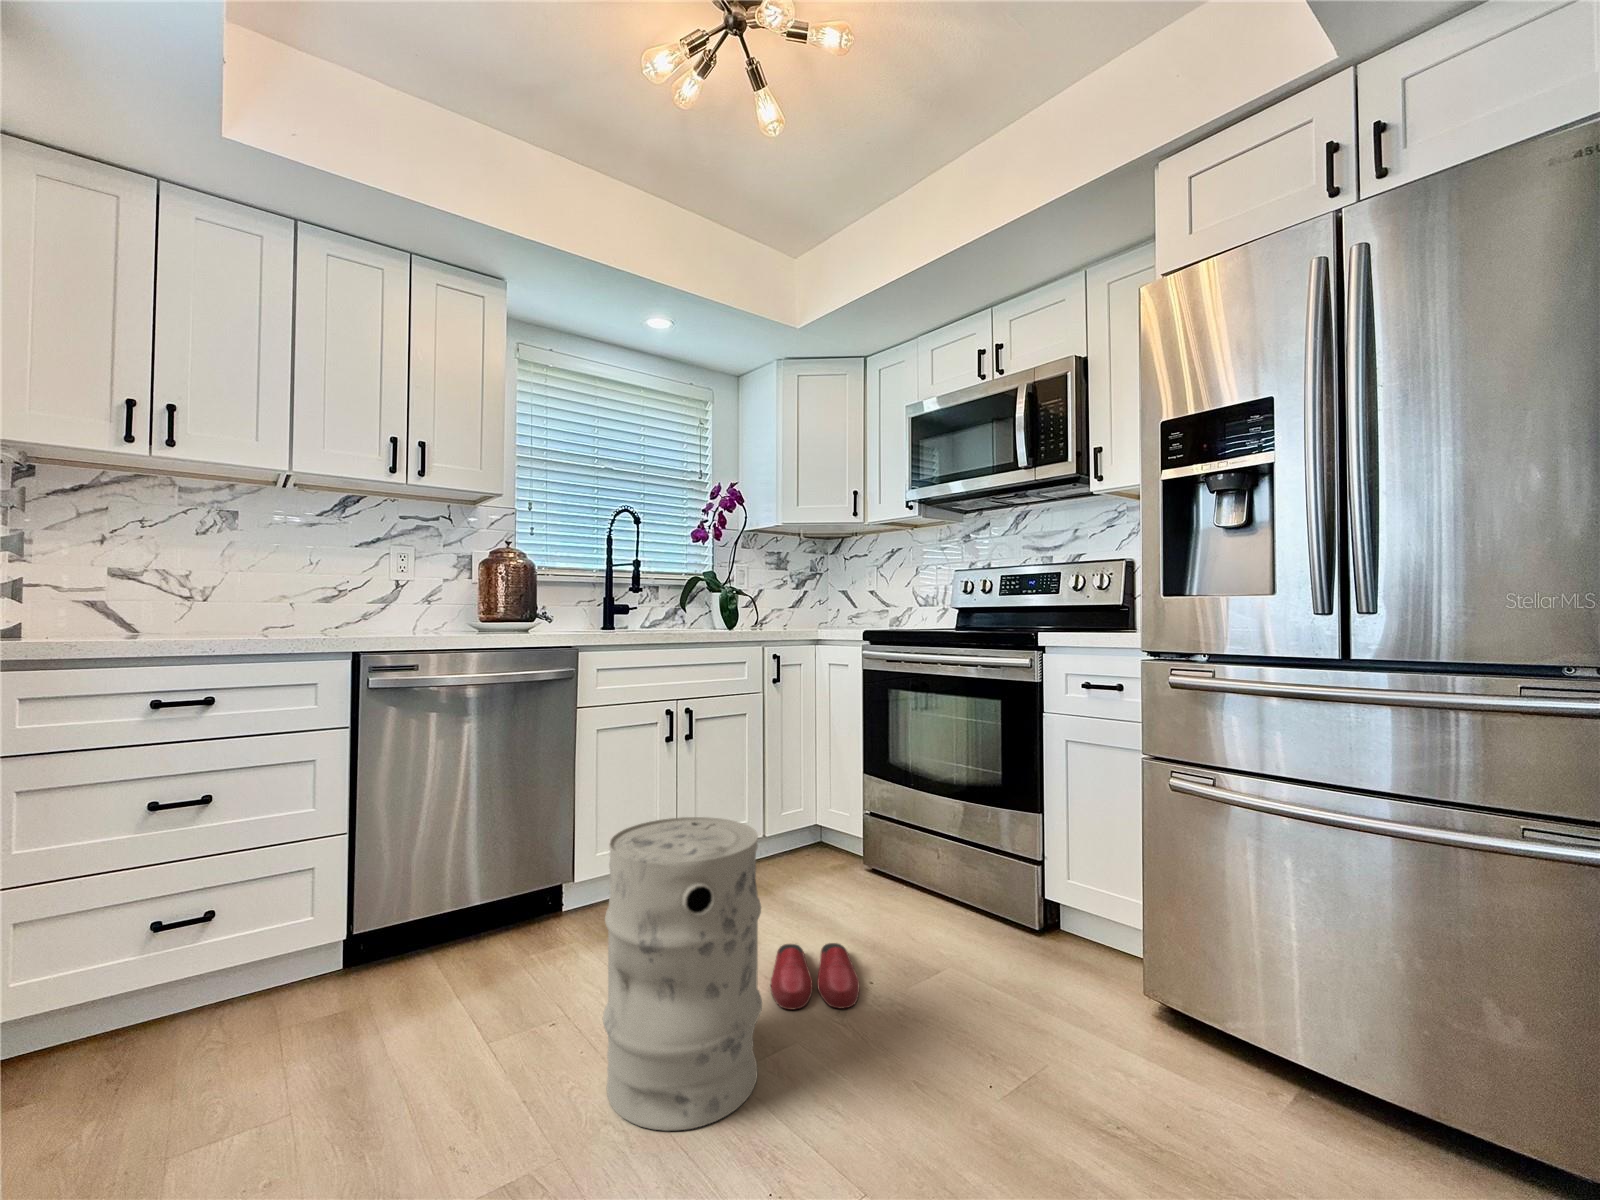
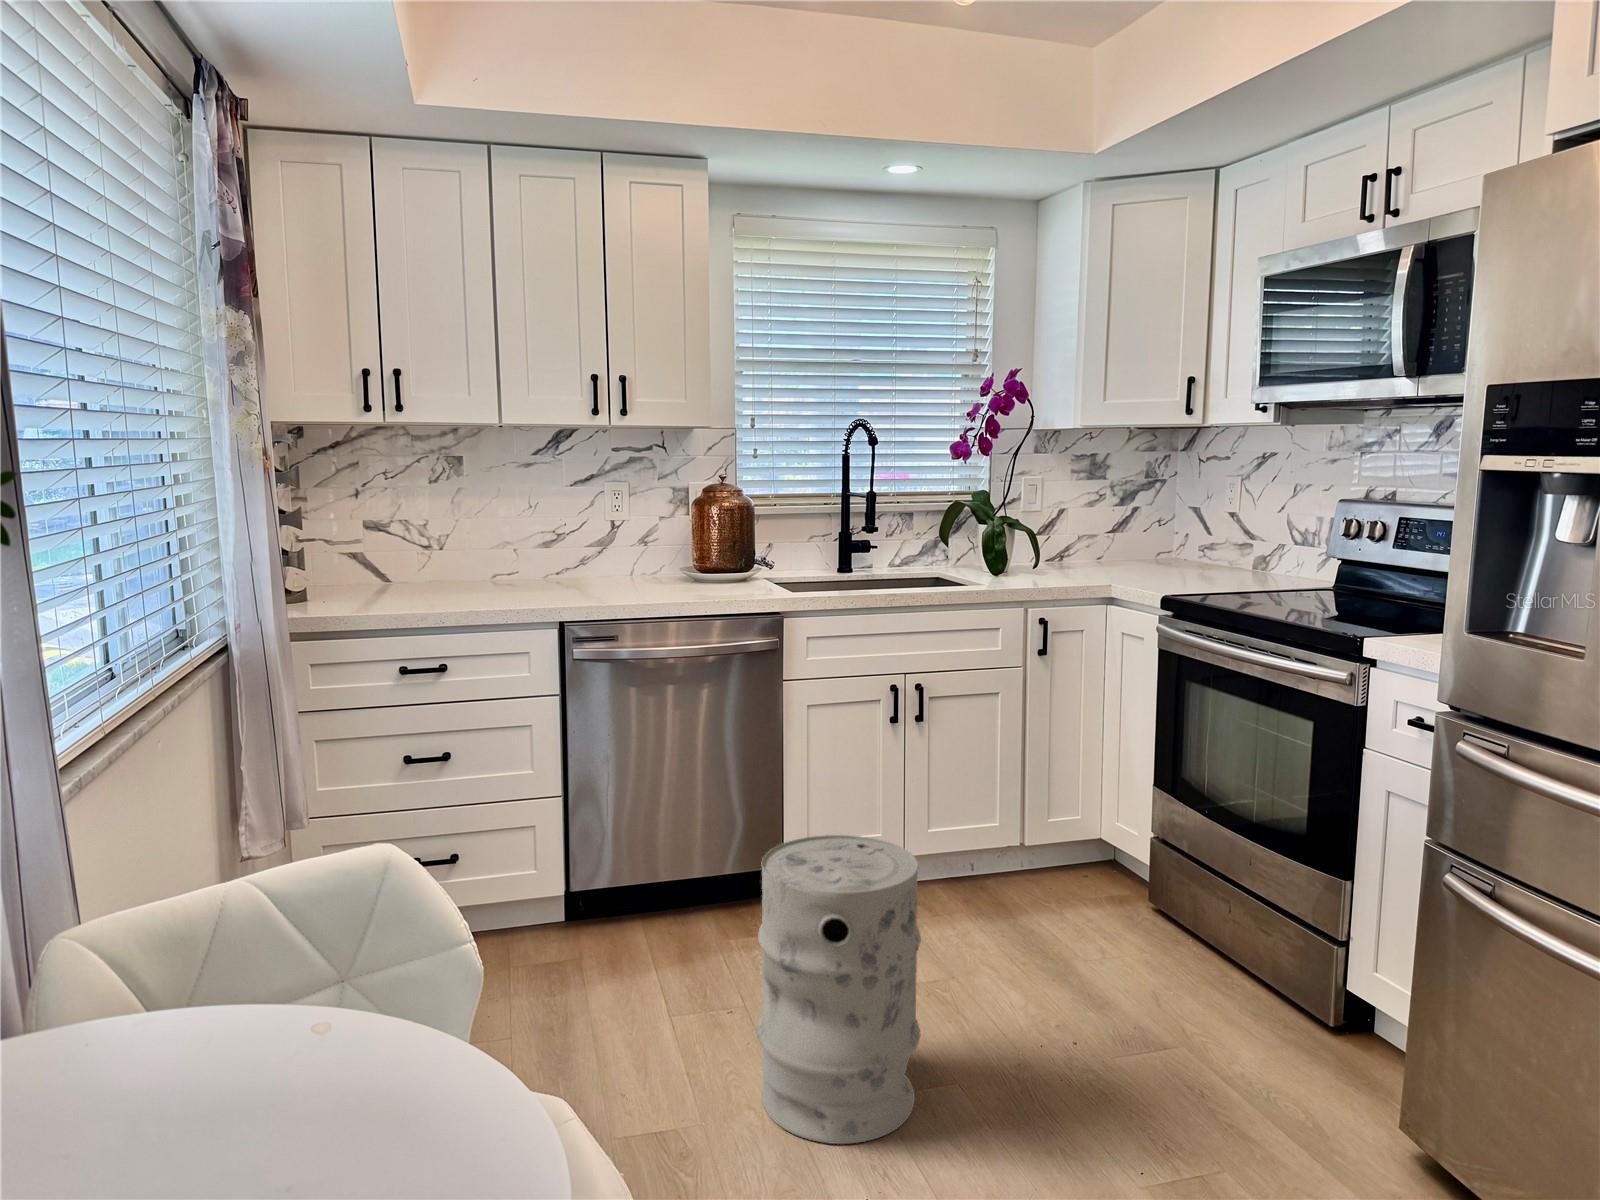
slippers: present [771,943,860,1010] -> none [962,987,1068,1072]

